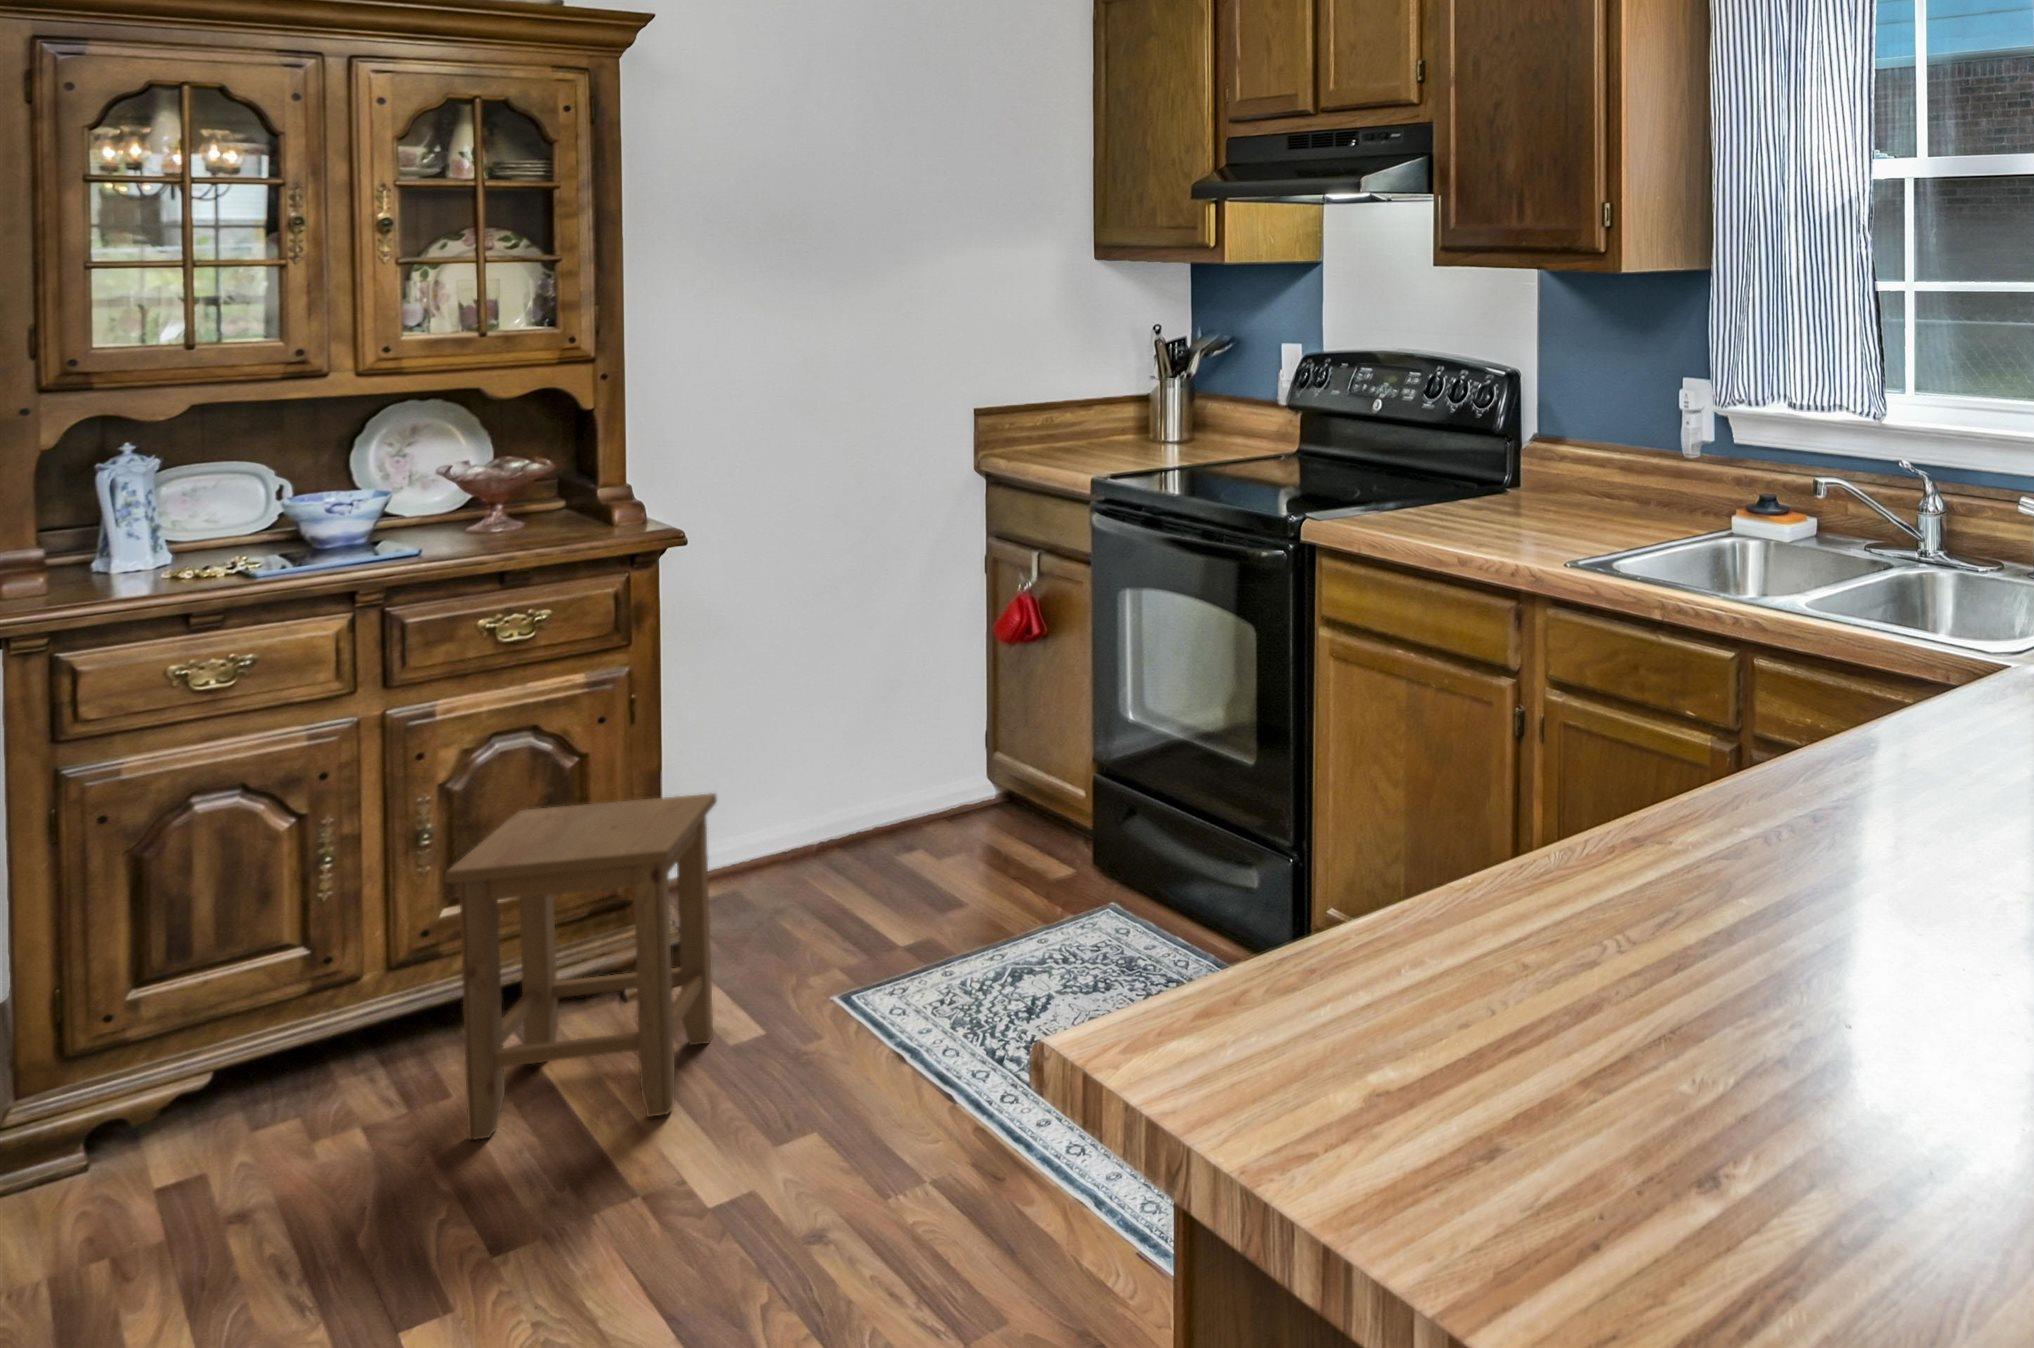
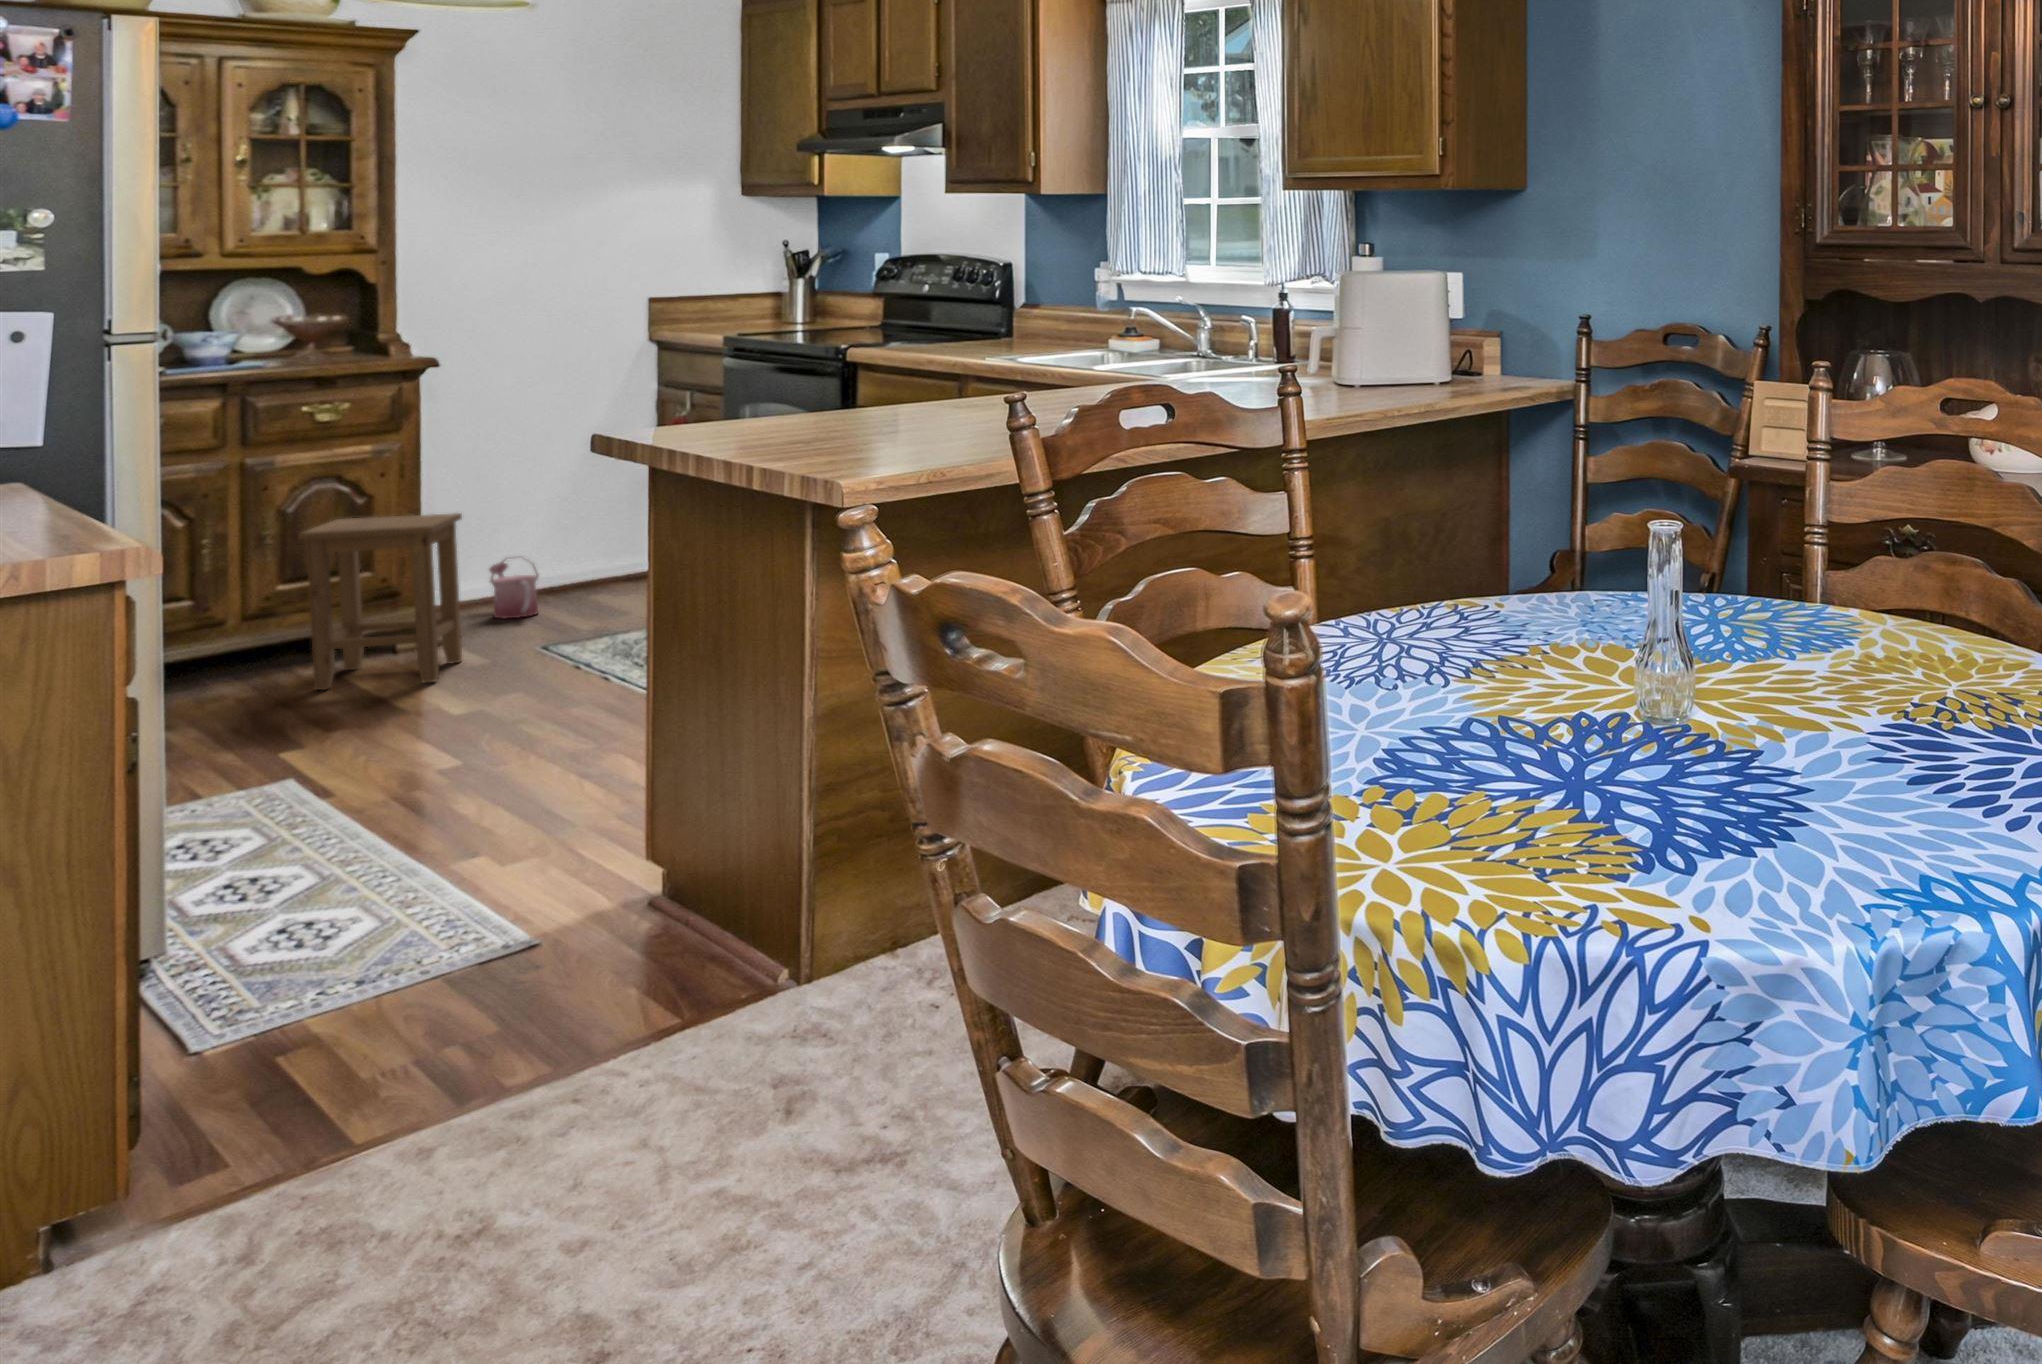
watering can: none [750,802,823,903] -> present [490,558,539,619]

